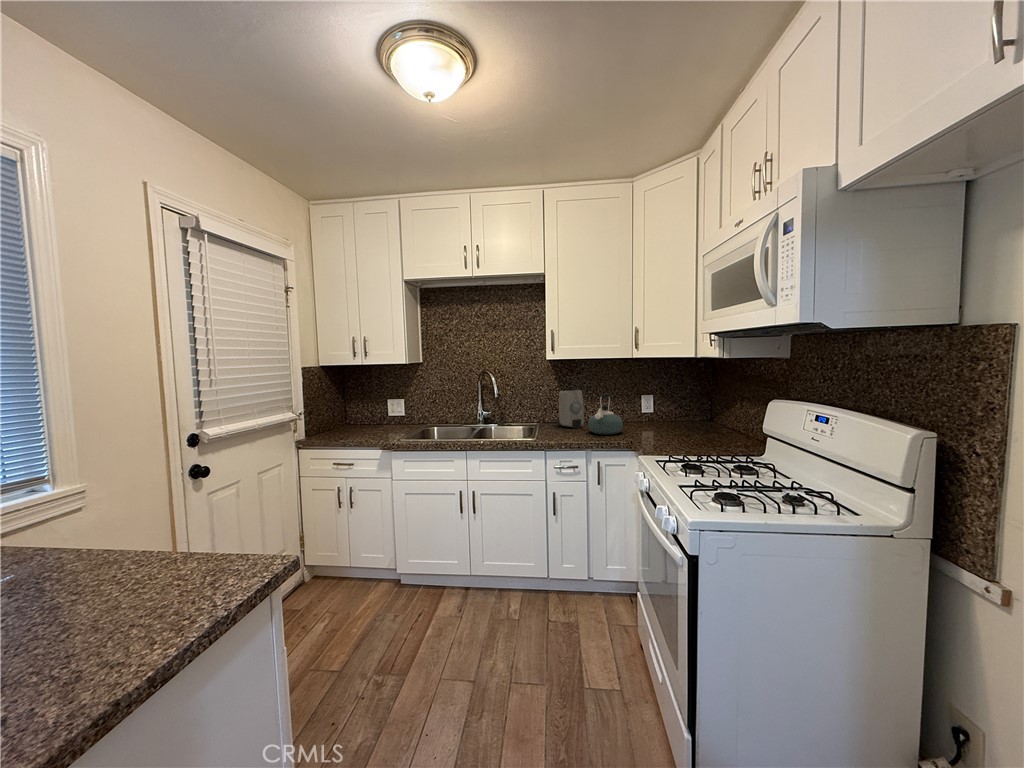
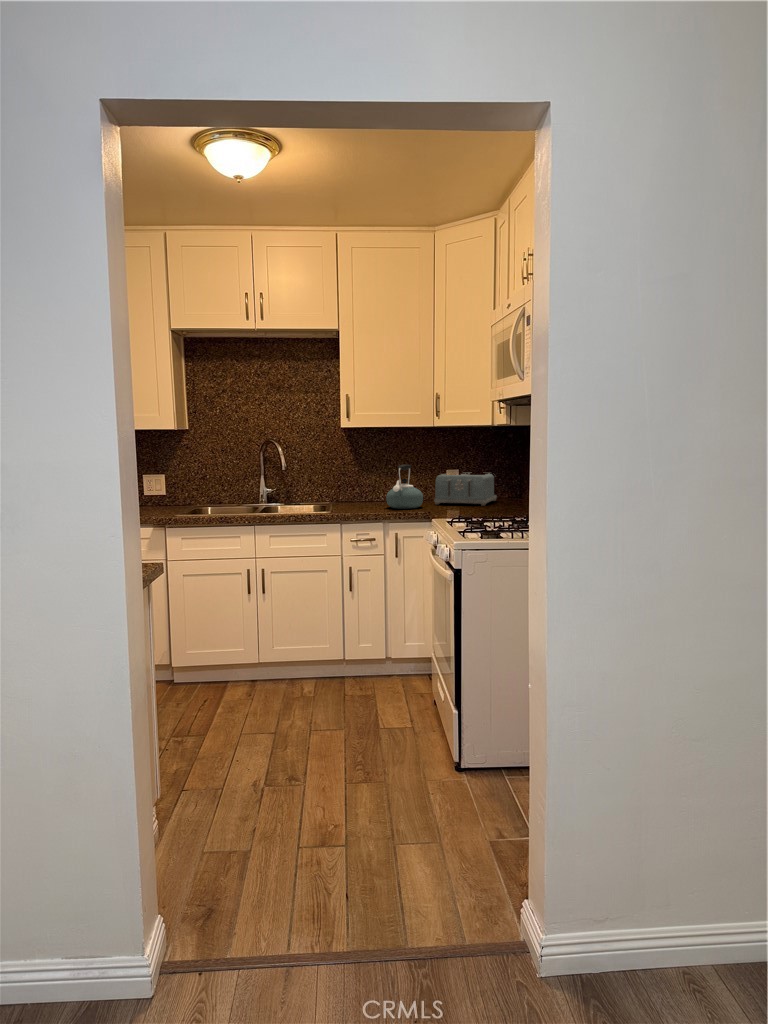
soap dispenser: present [557,390,584,428] -> none [350,463,382,506]
toaster: none [632,398,689,432] -> present [434,473,497,506]

